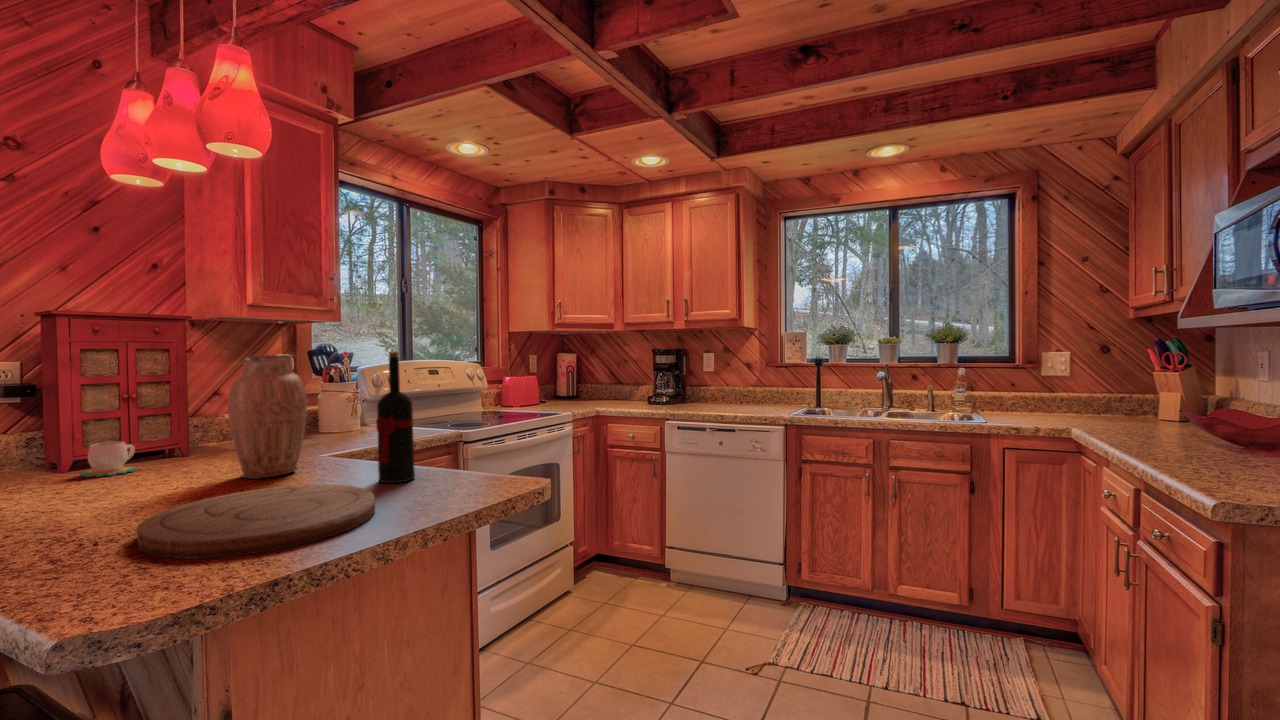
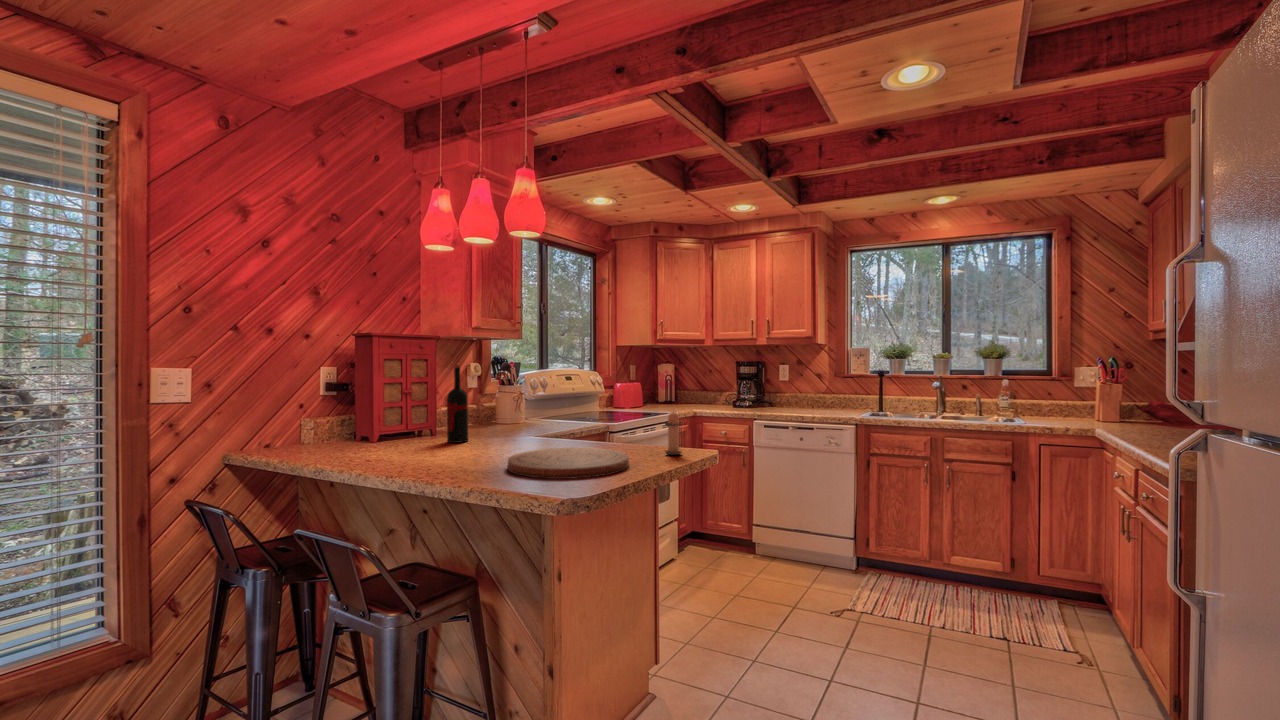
wine bottle: present [376,352,415,483] -> present [447,364,468,443]
vase: present [228,354,307,479] -> none [498,364,543,447]
candle: none [456,421,492,494] -> present [665,411,682,455]
mug: present [80,442,137,477] -> none [392,422,423,444]

